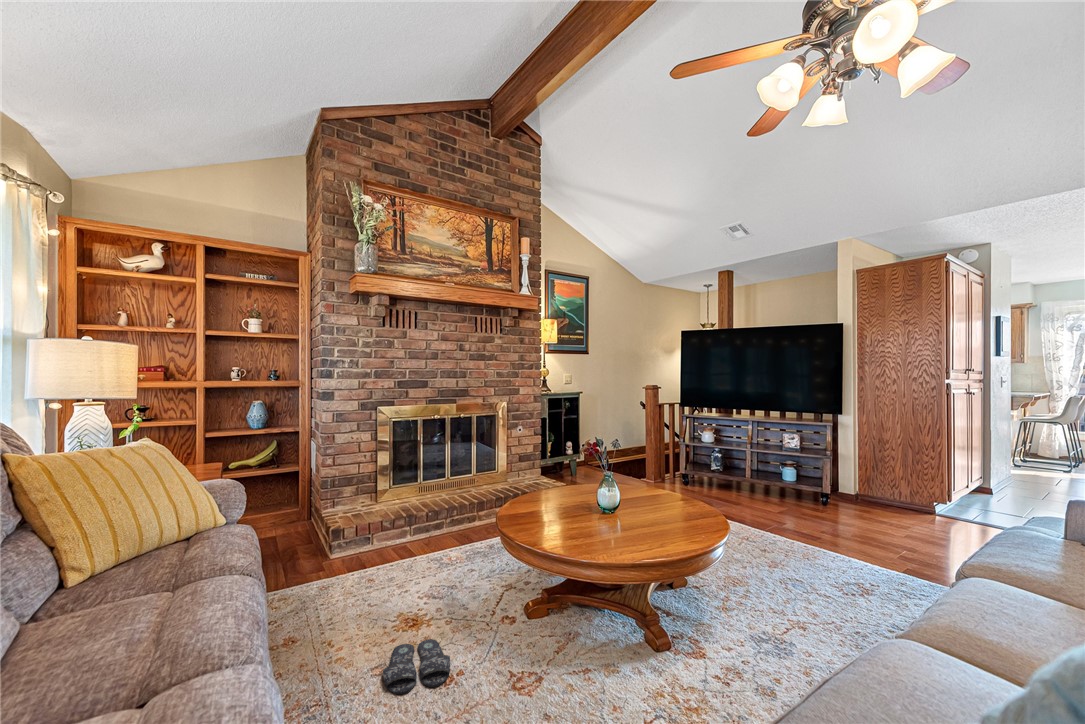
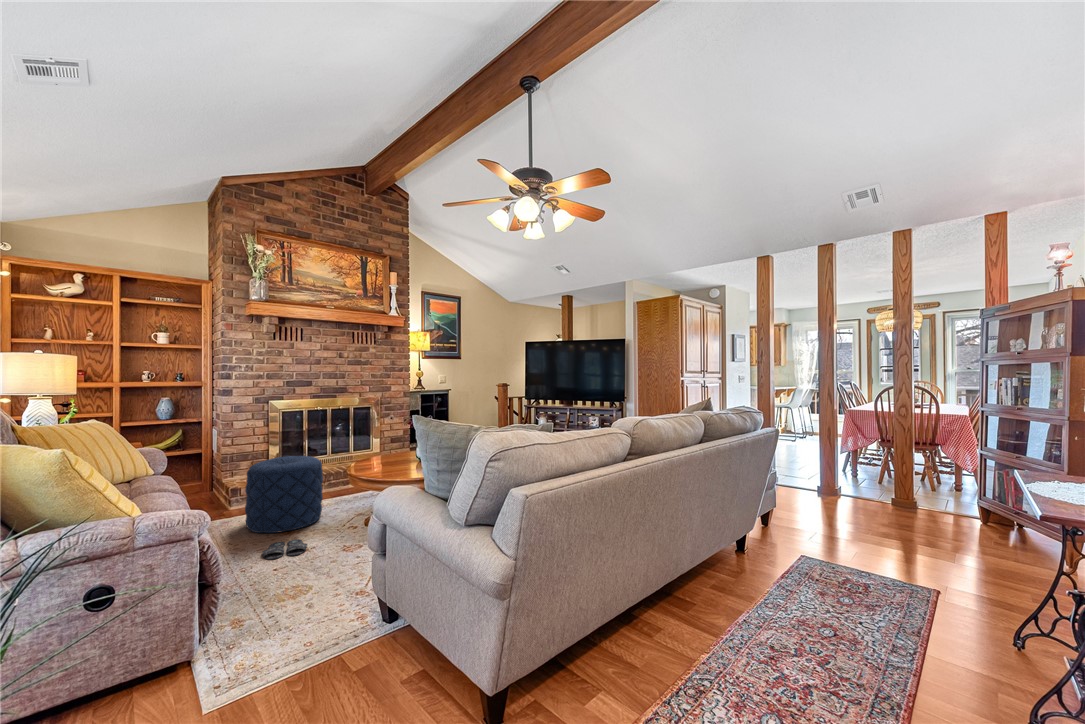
pouf: none [354,492,458,618] -> present [245,456,323,533]

